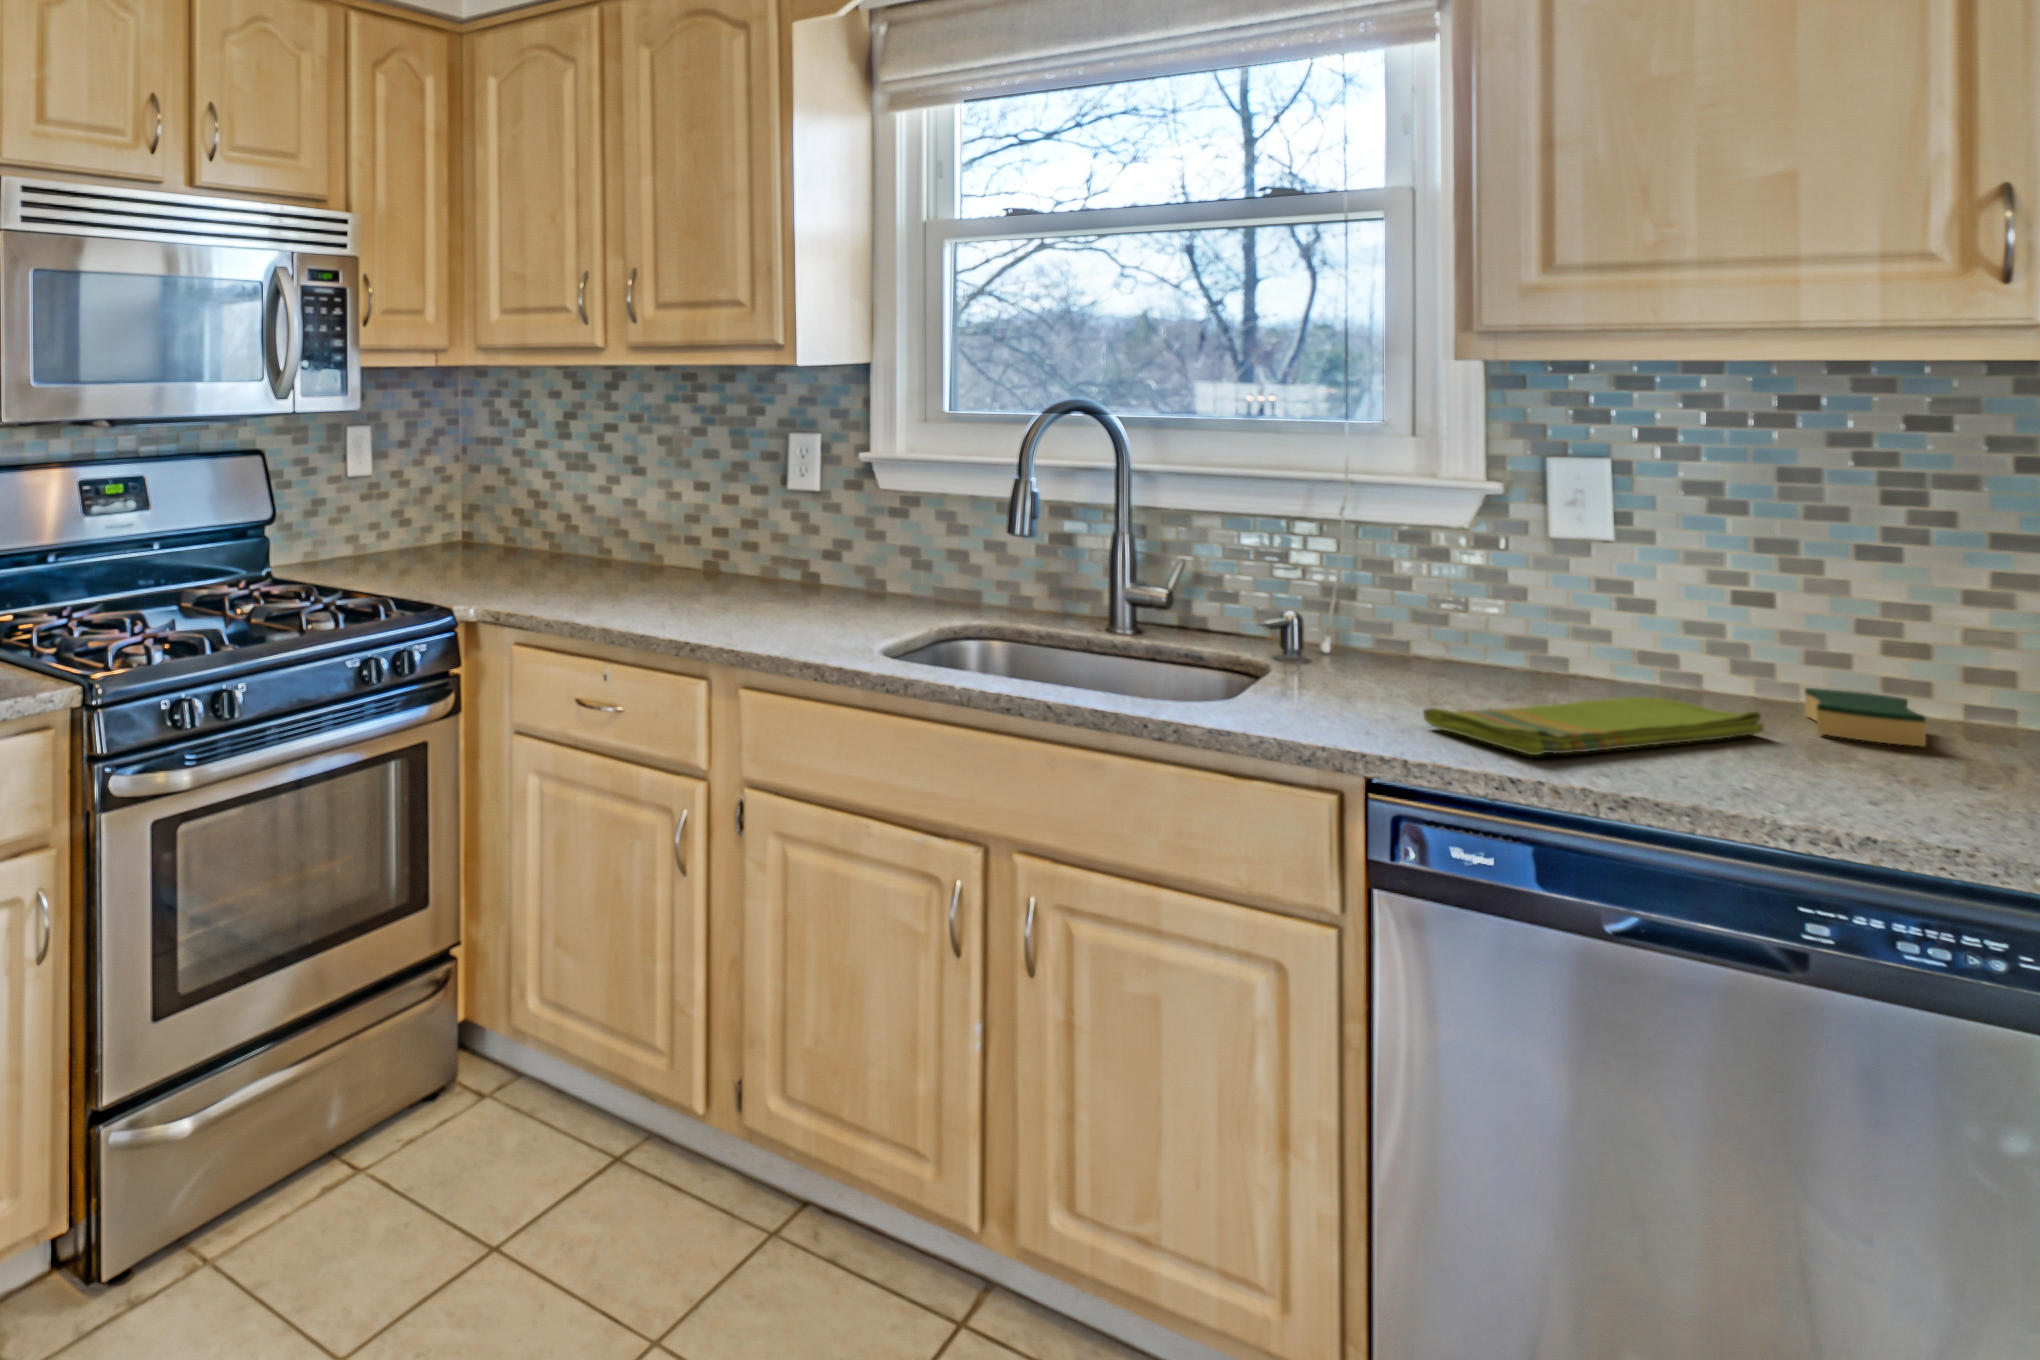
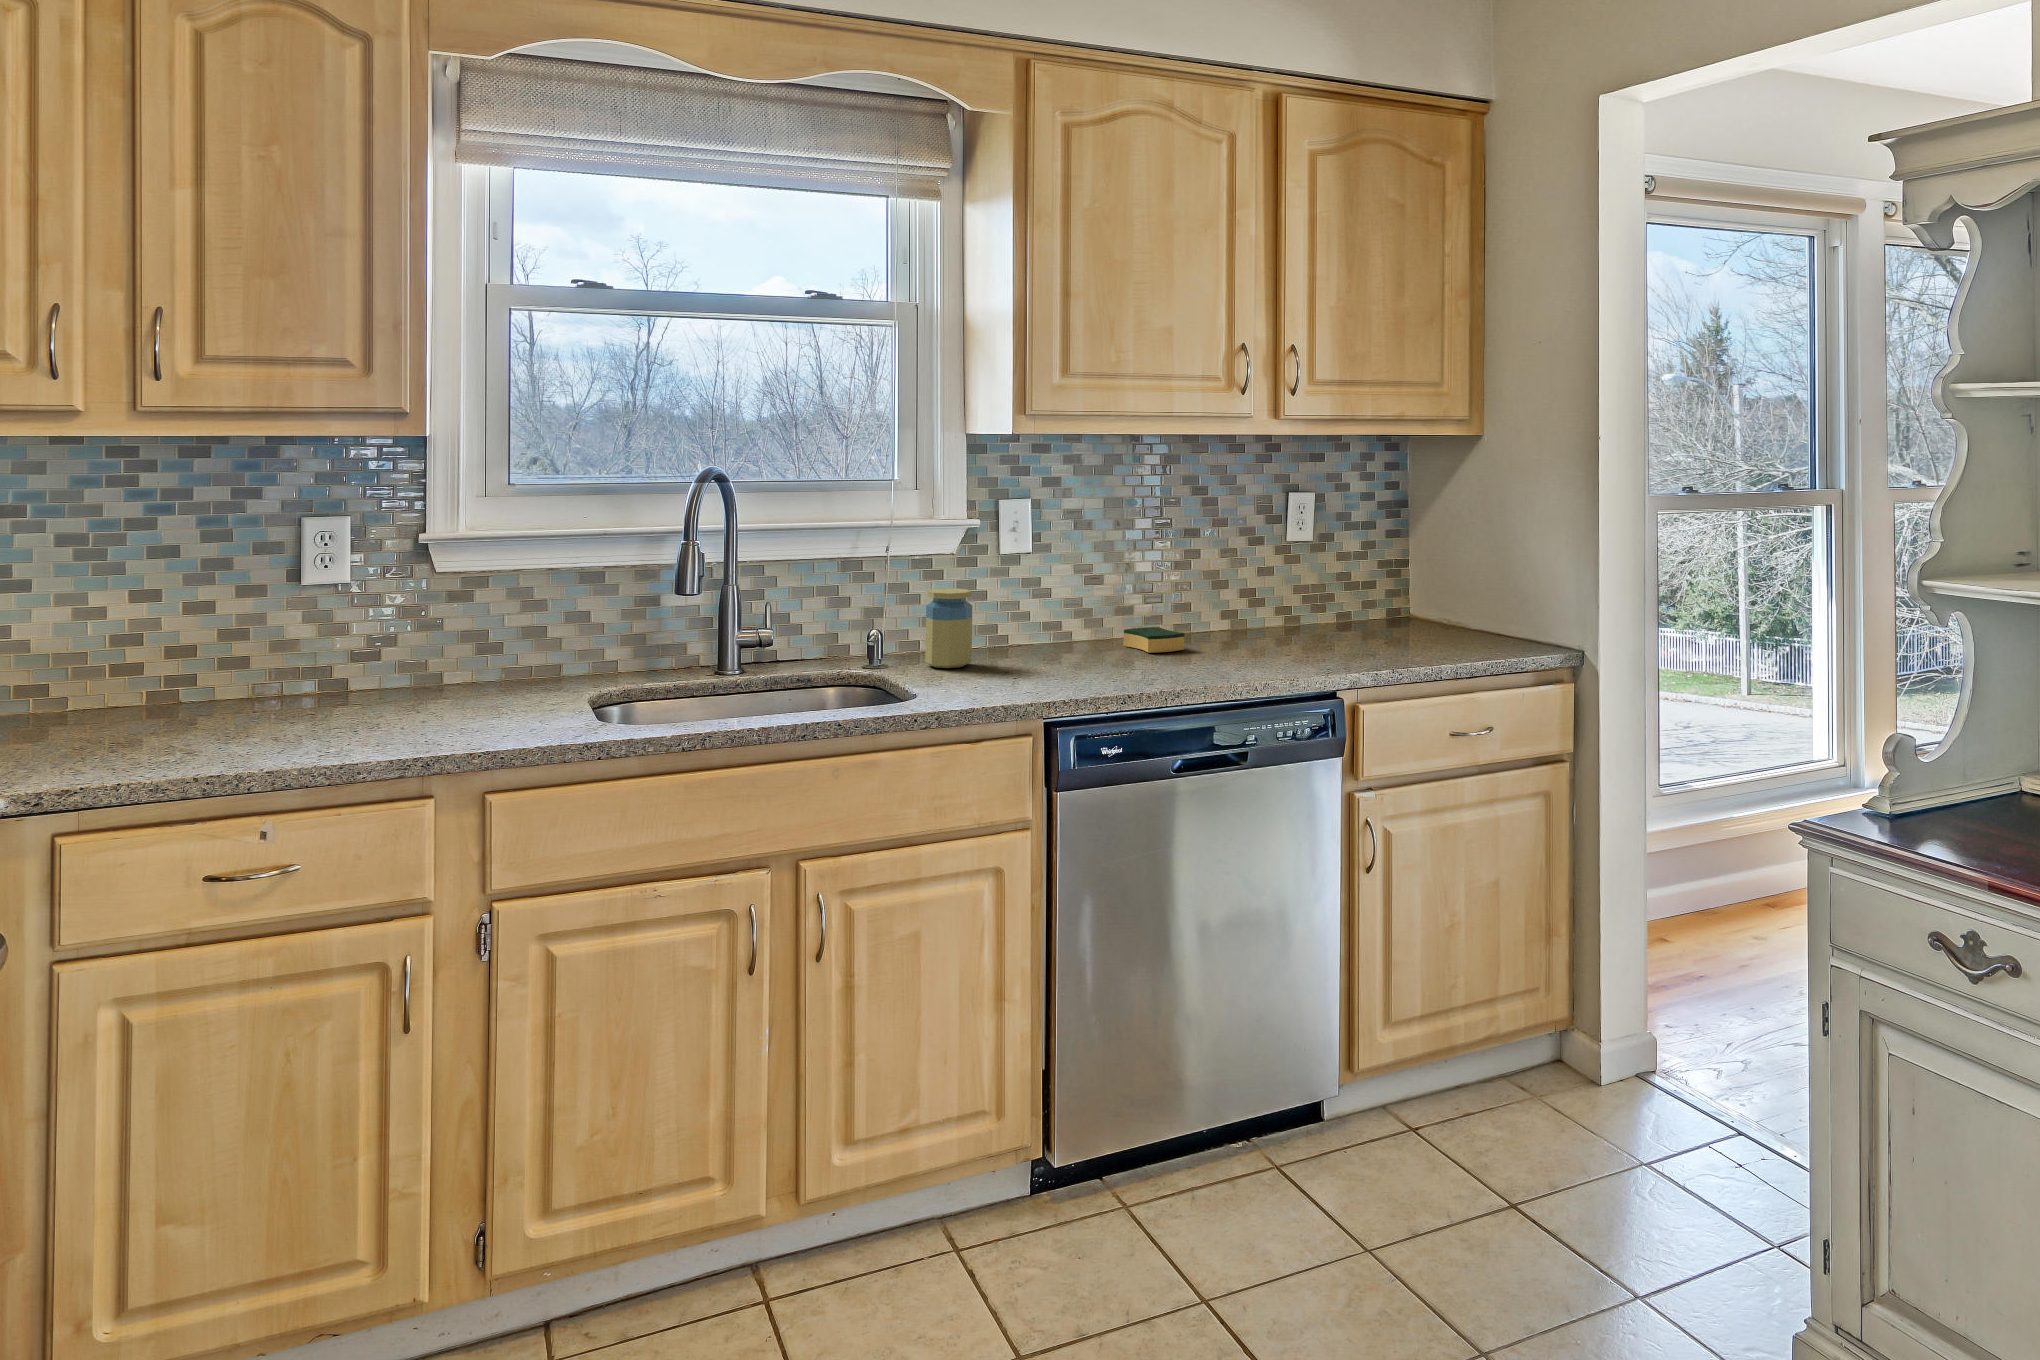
jar: none [1364,568,1436,681] -> present [925,588,972,668]
dish towel: present [1423,697,1764,755] -> none [1035,645,1139,689]

